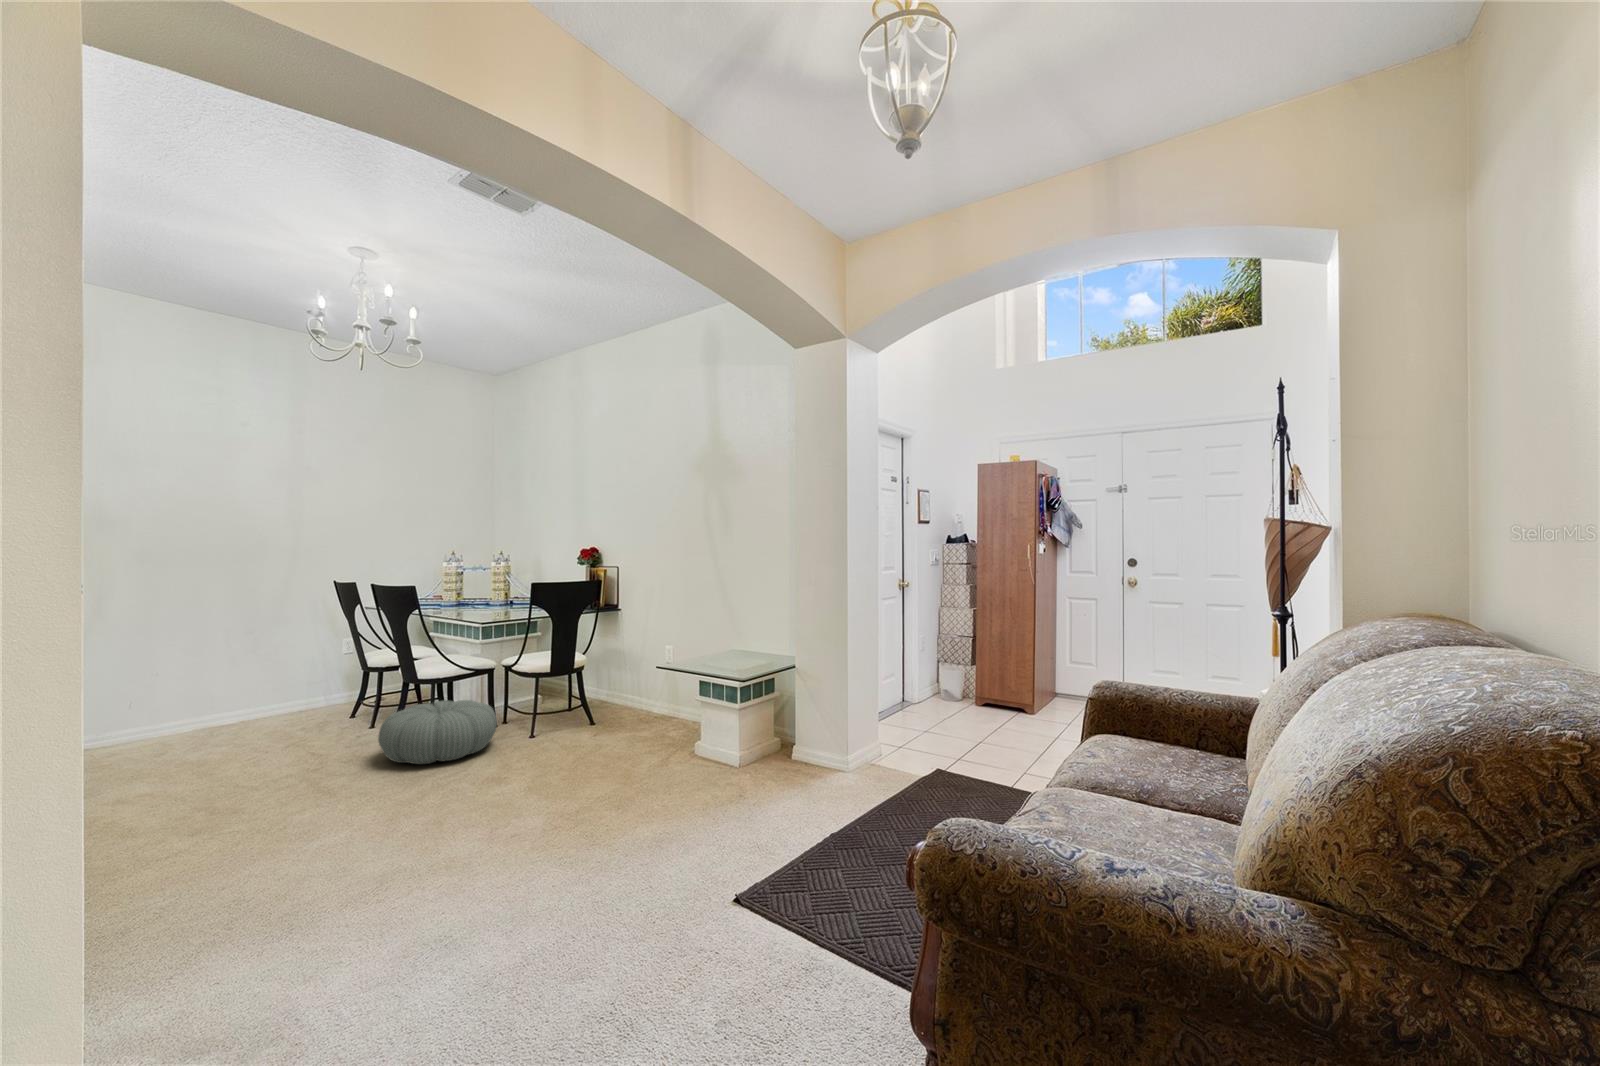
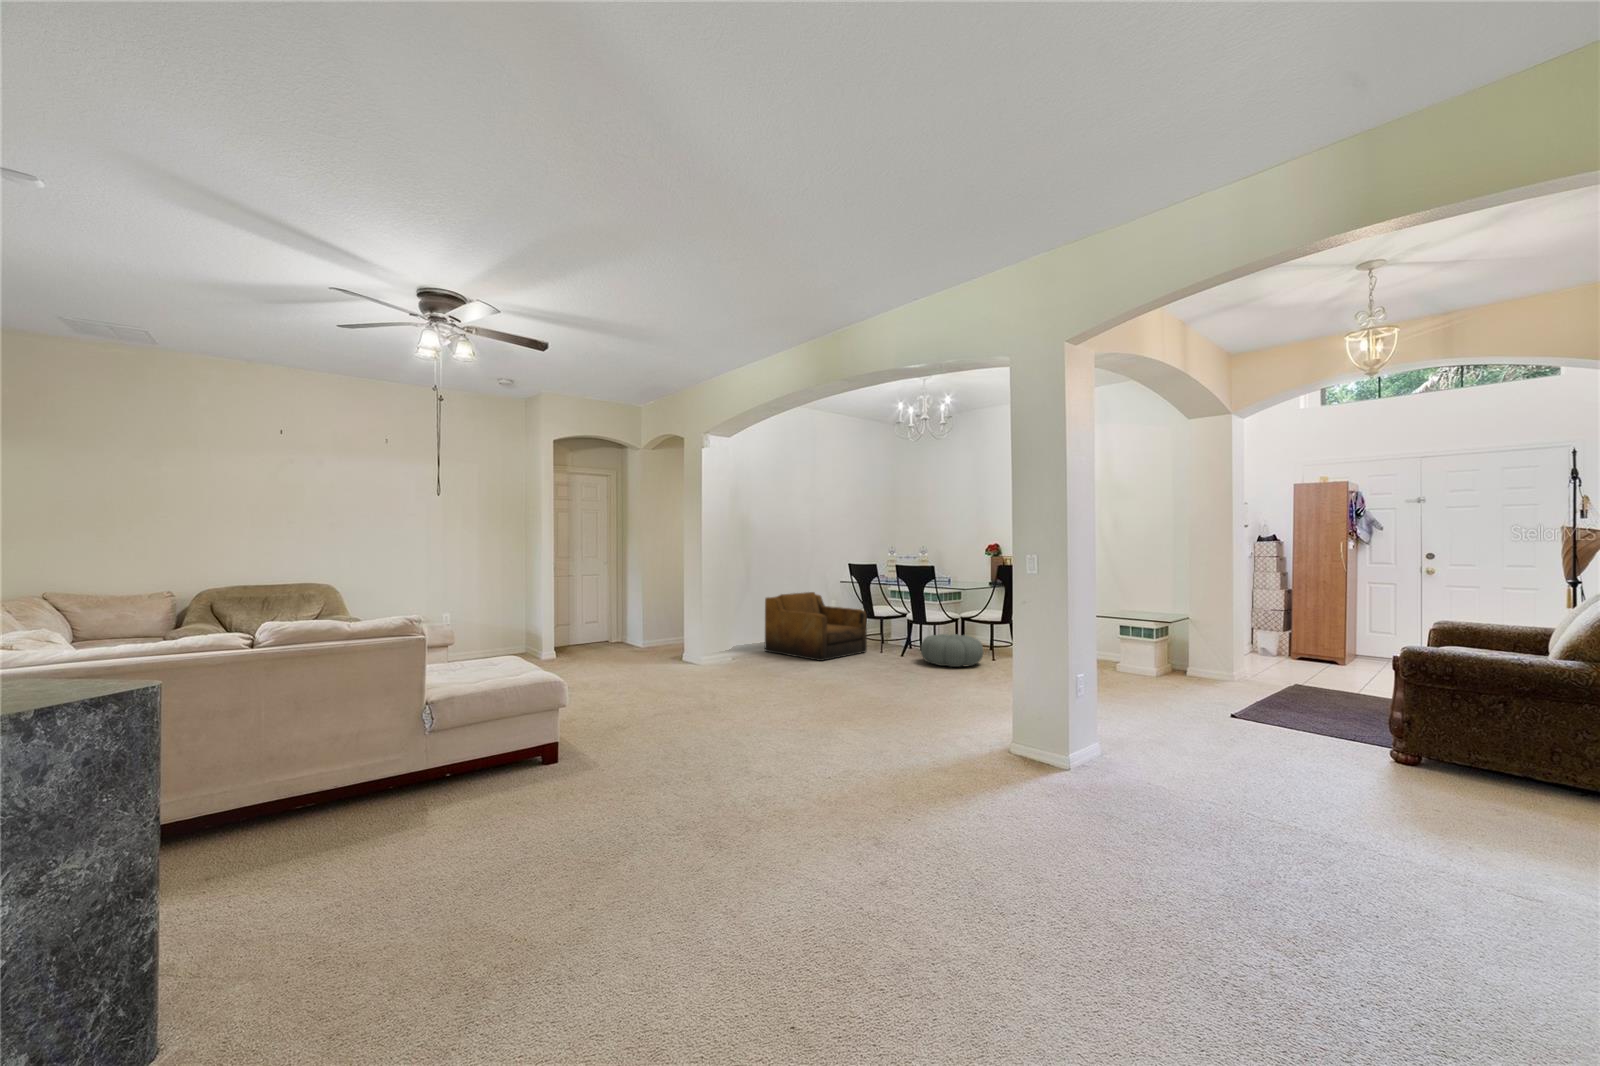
armchair: none [141,632,341,765] -> present [765,592,867,661]

